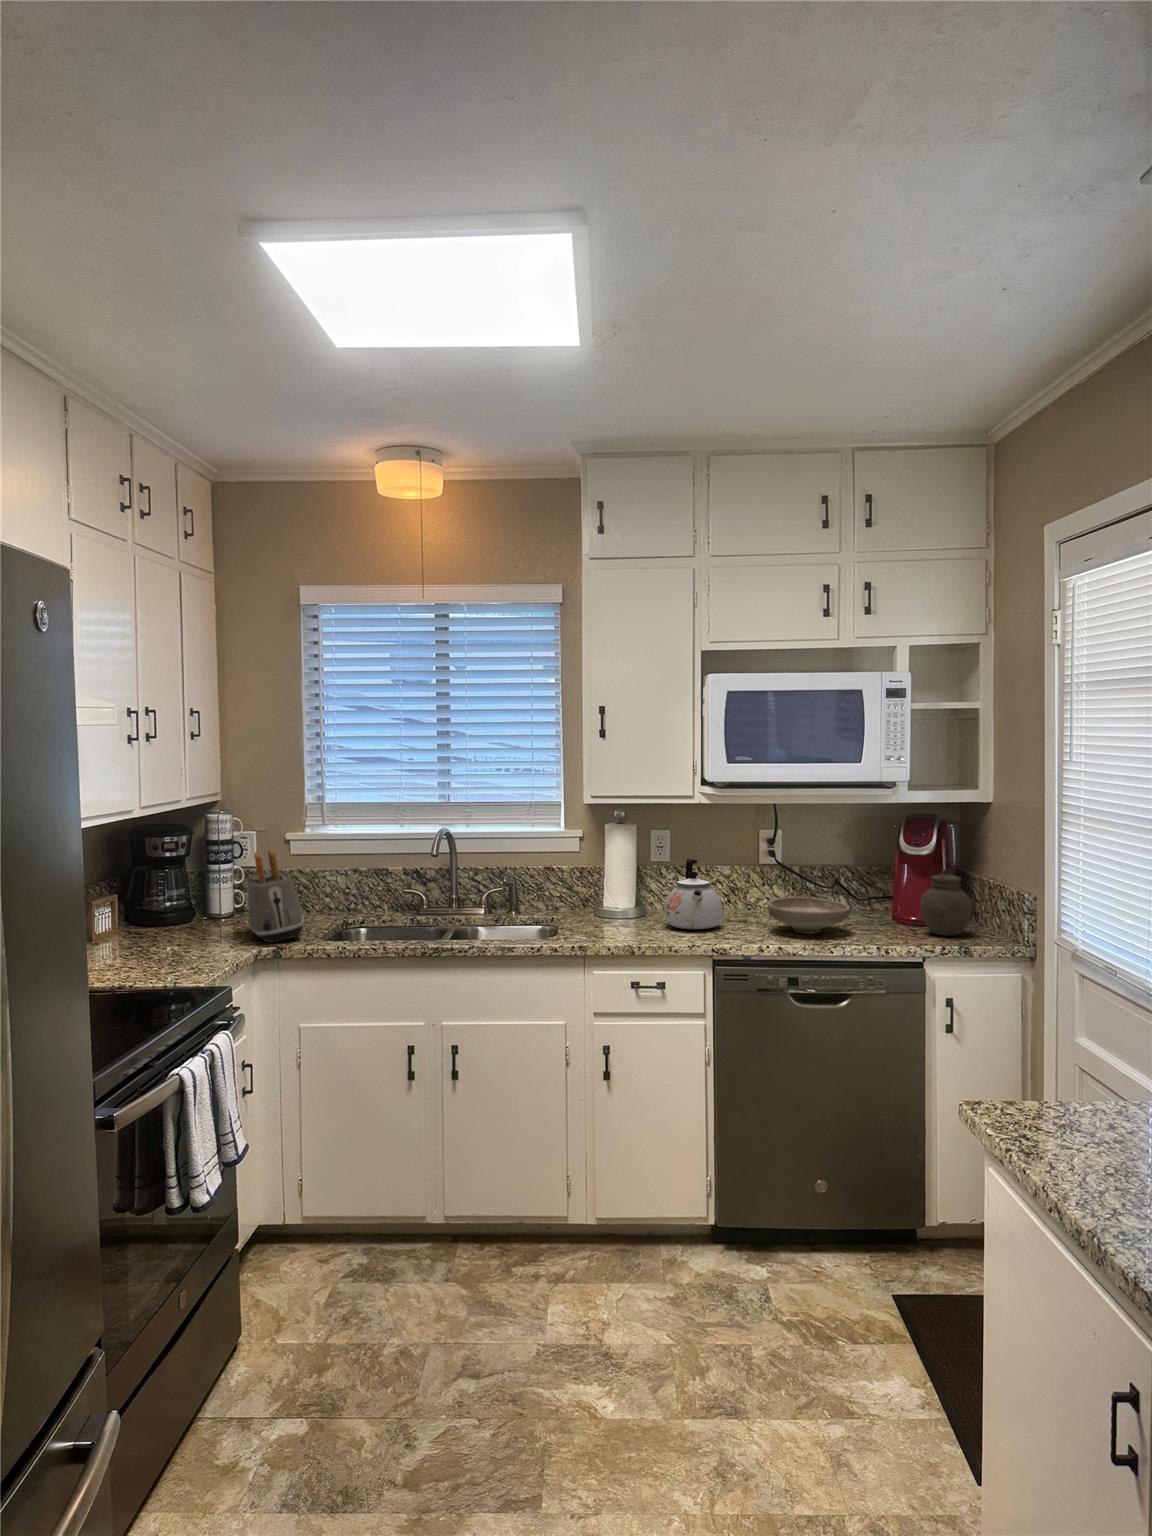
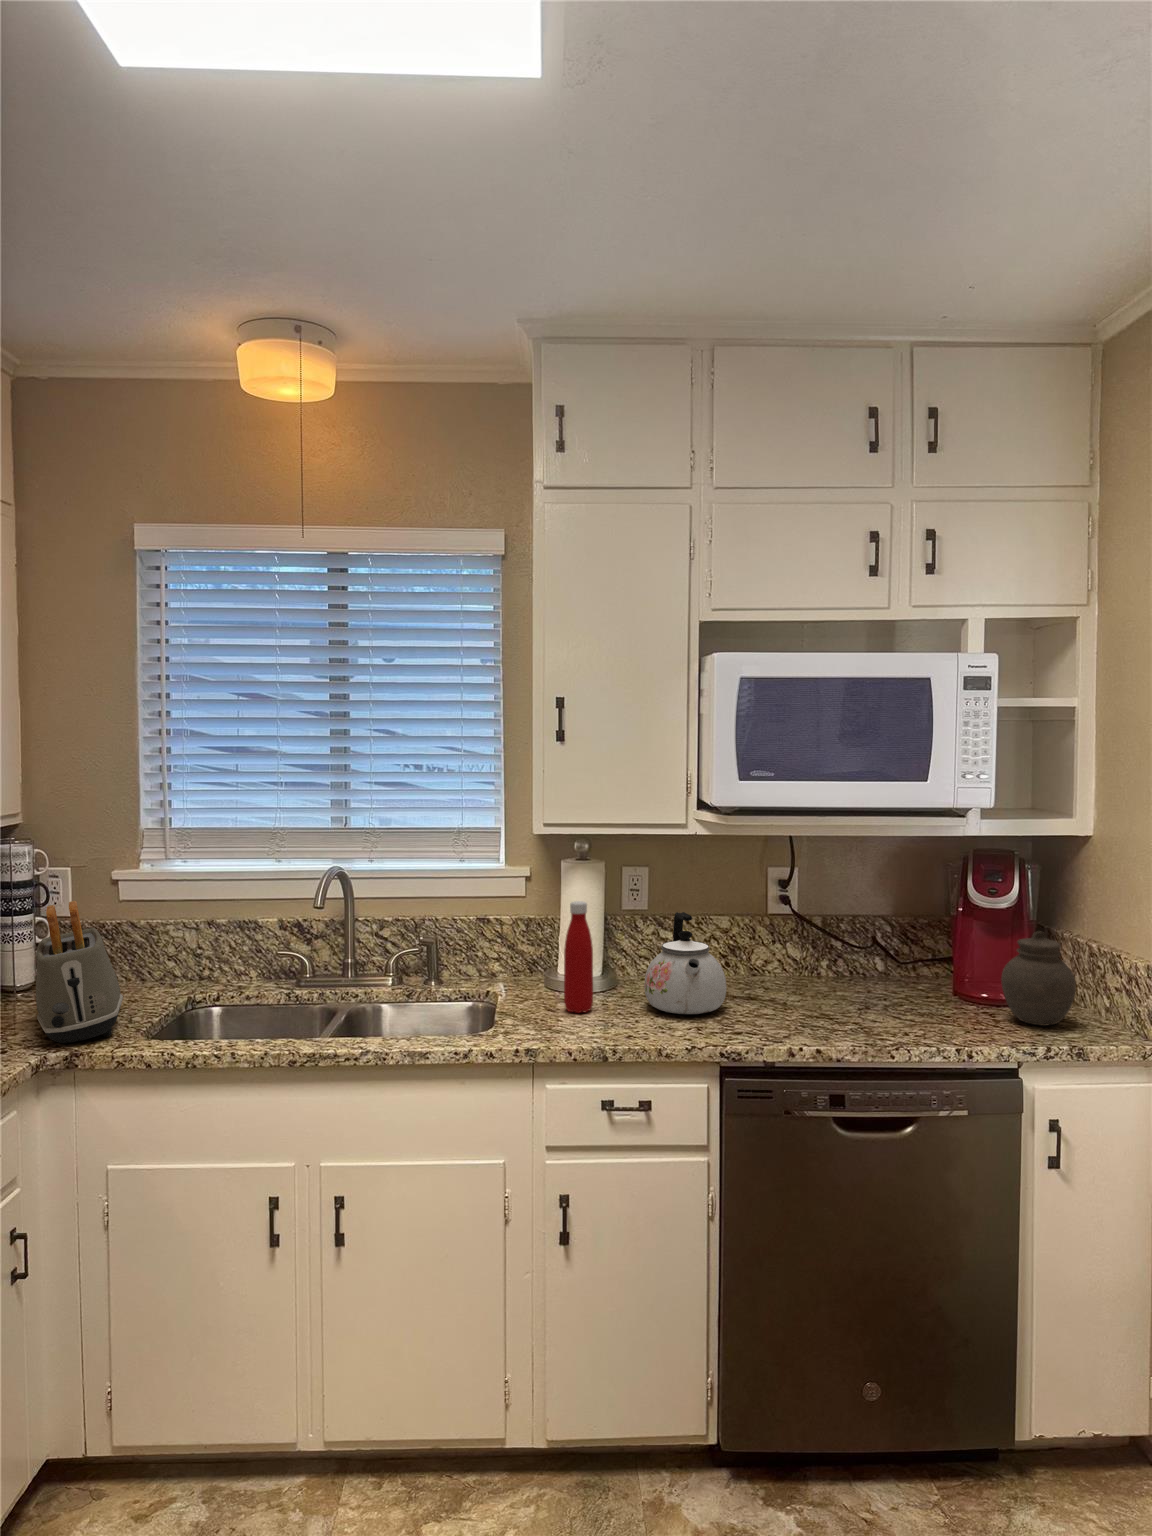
bottle: none [607,850,627,929] -> present [564,901,593,1013]
bowl: present [767,897,850,934] -> none [789,965,906,1021]

